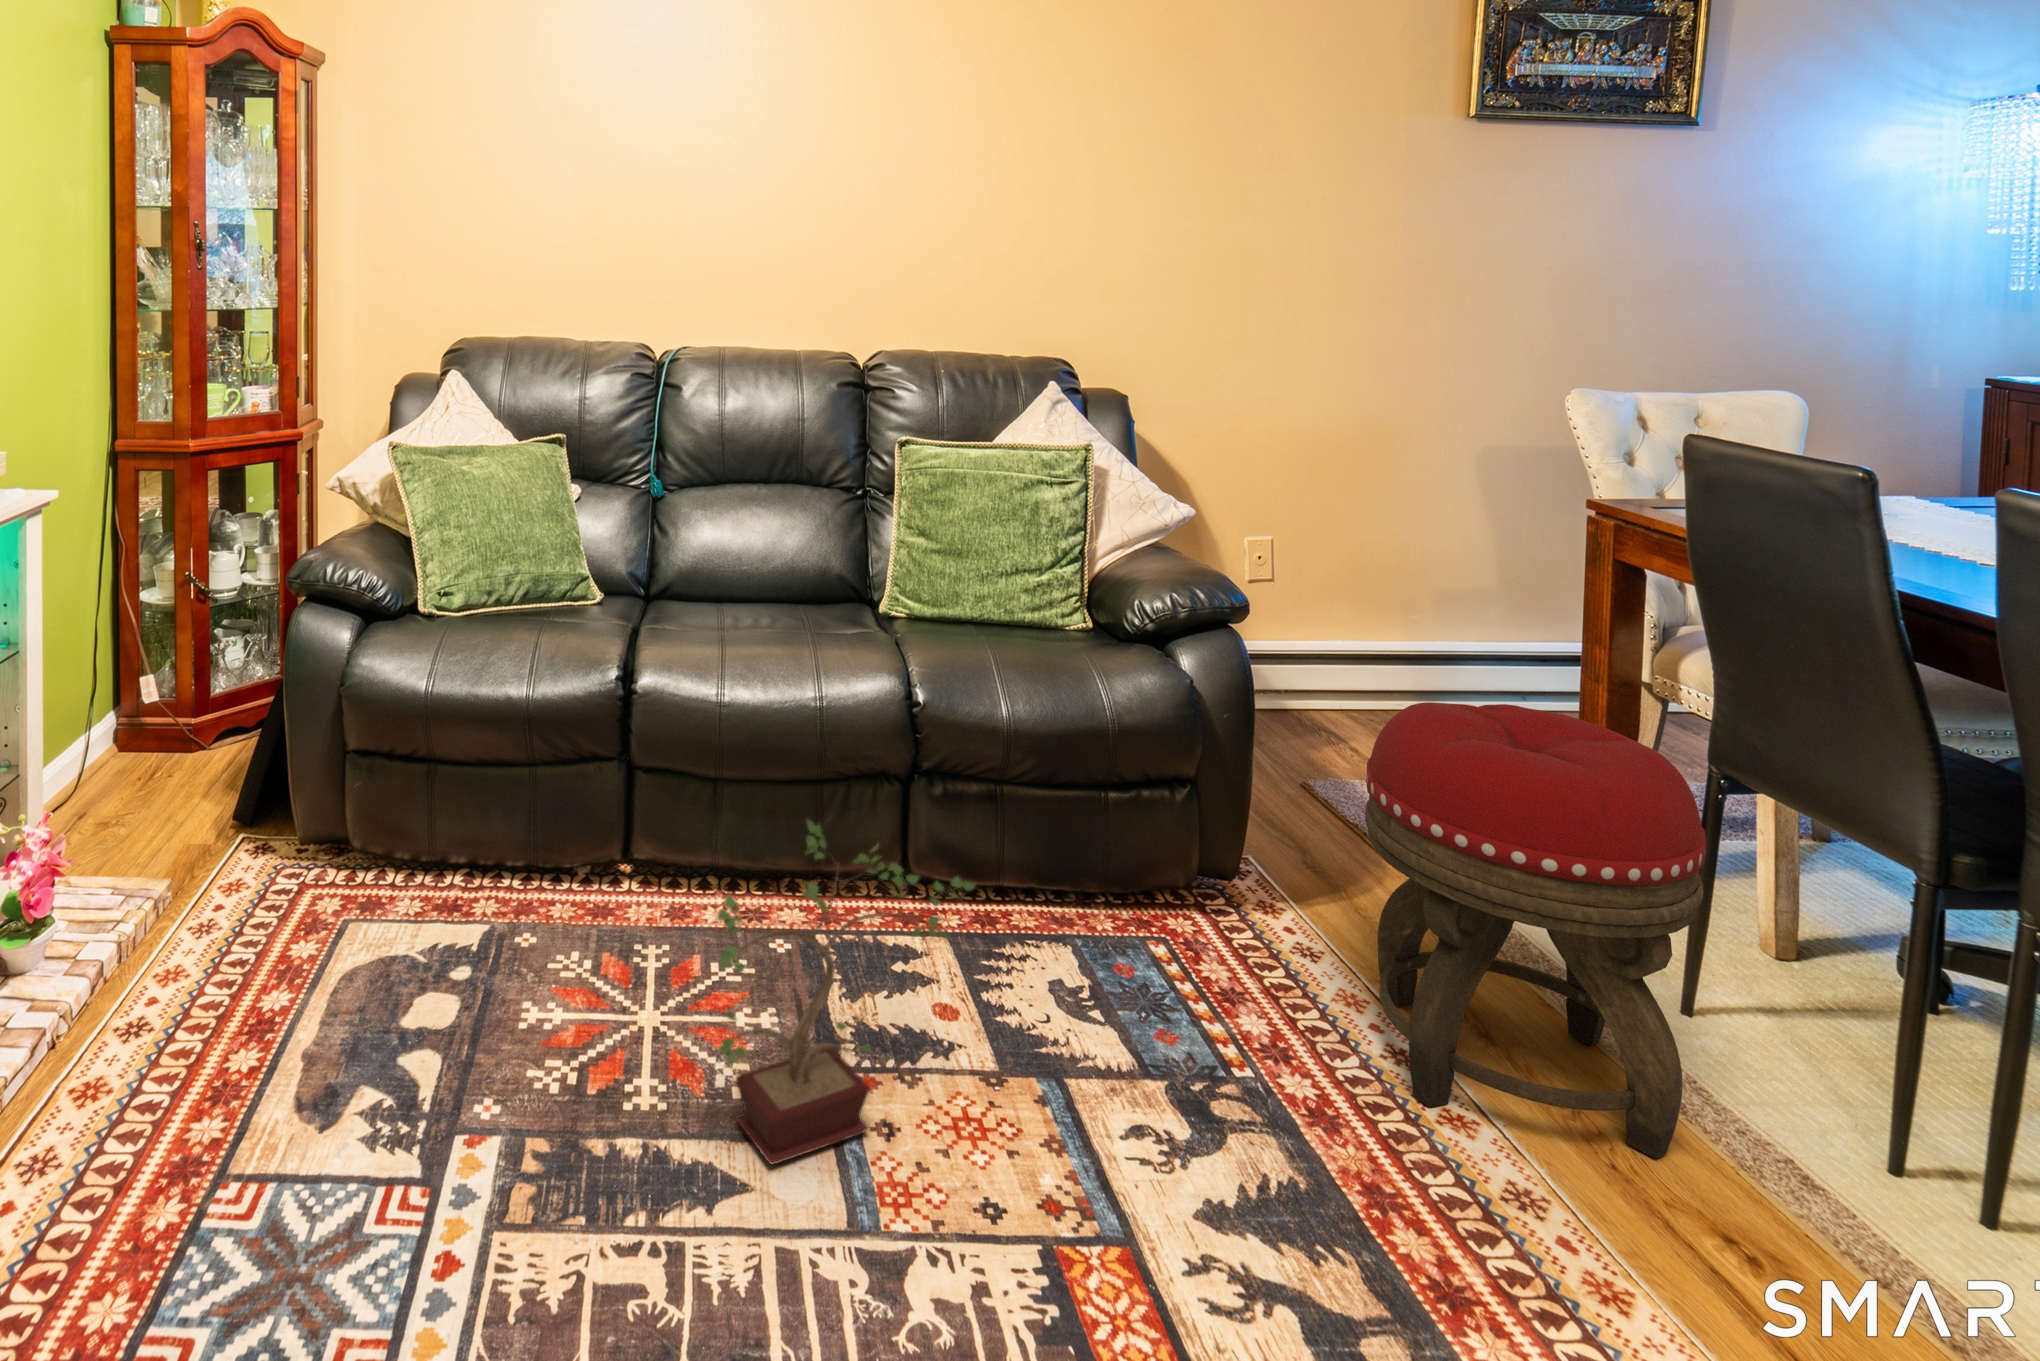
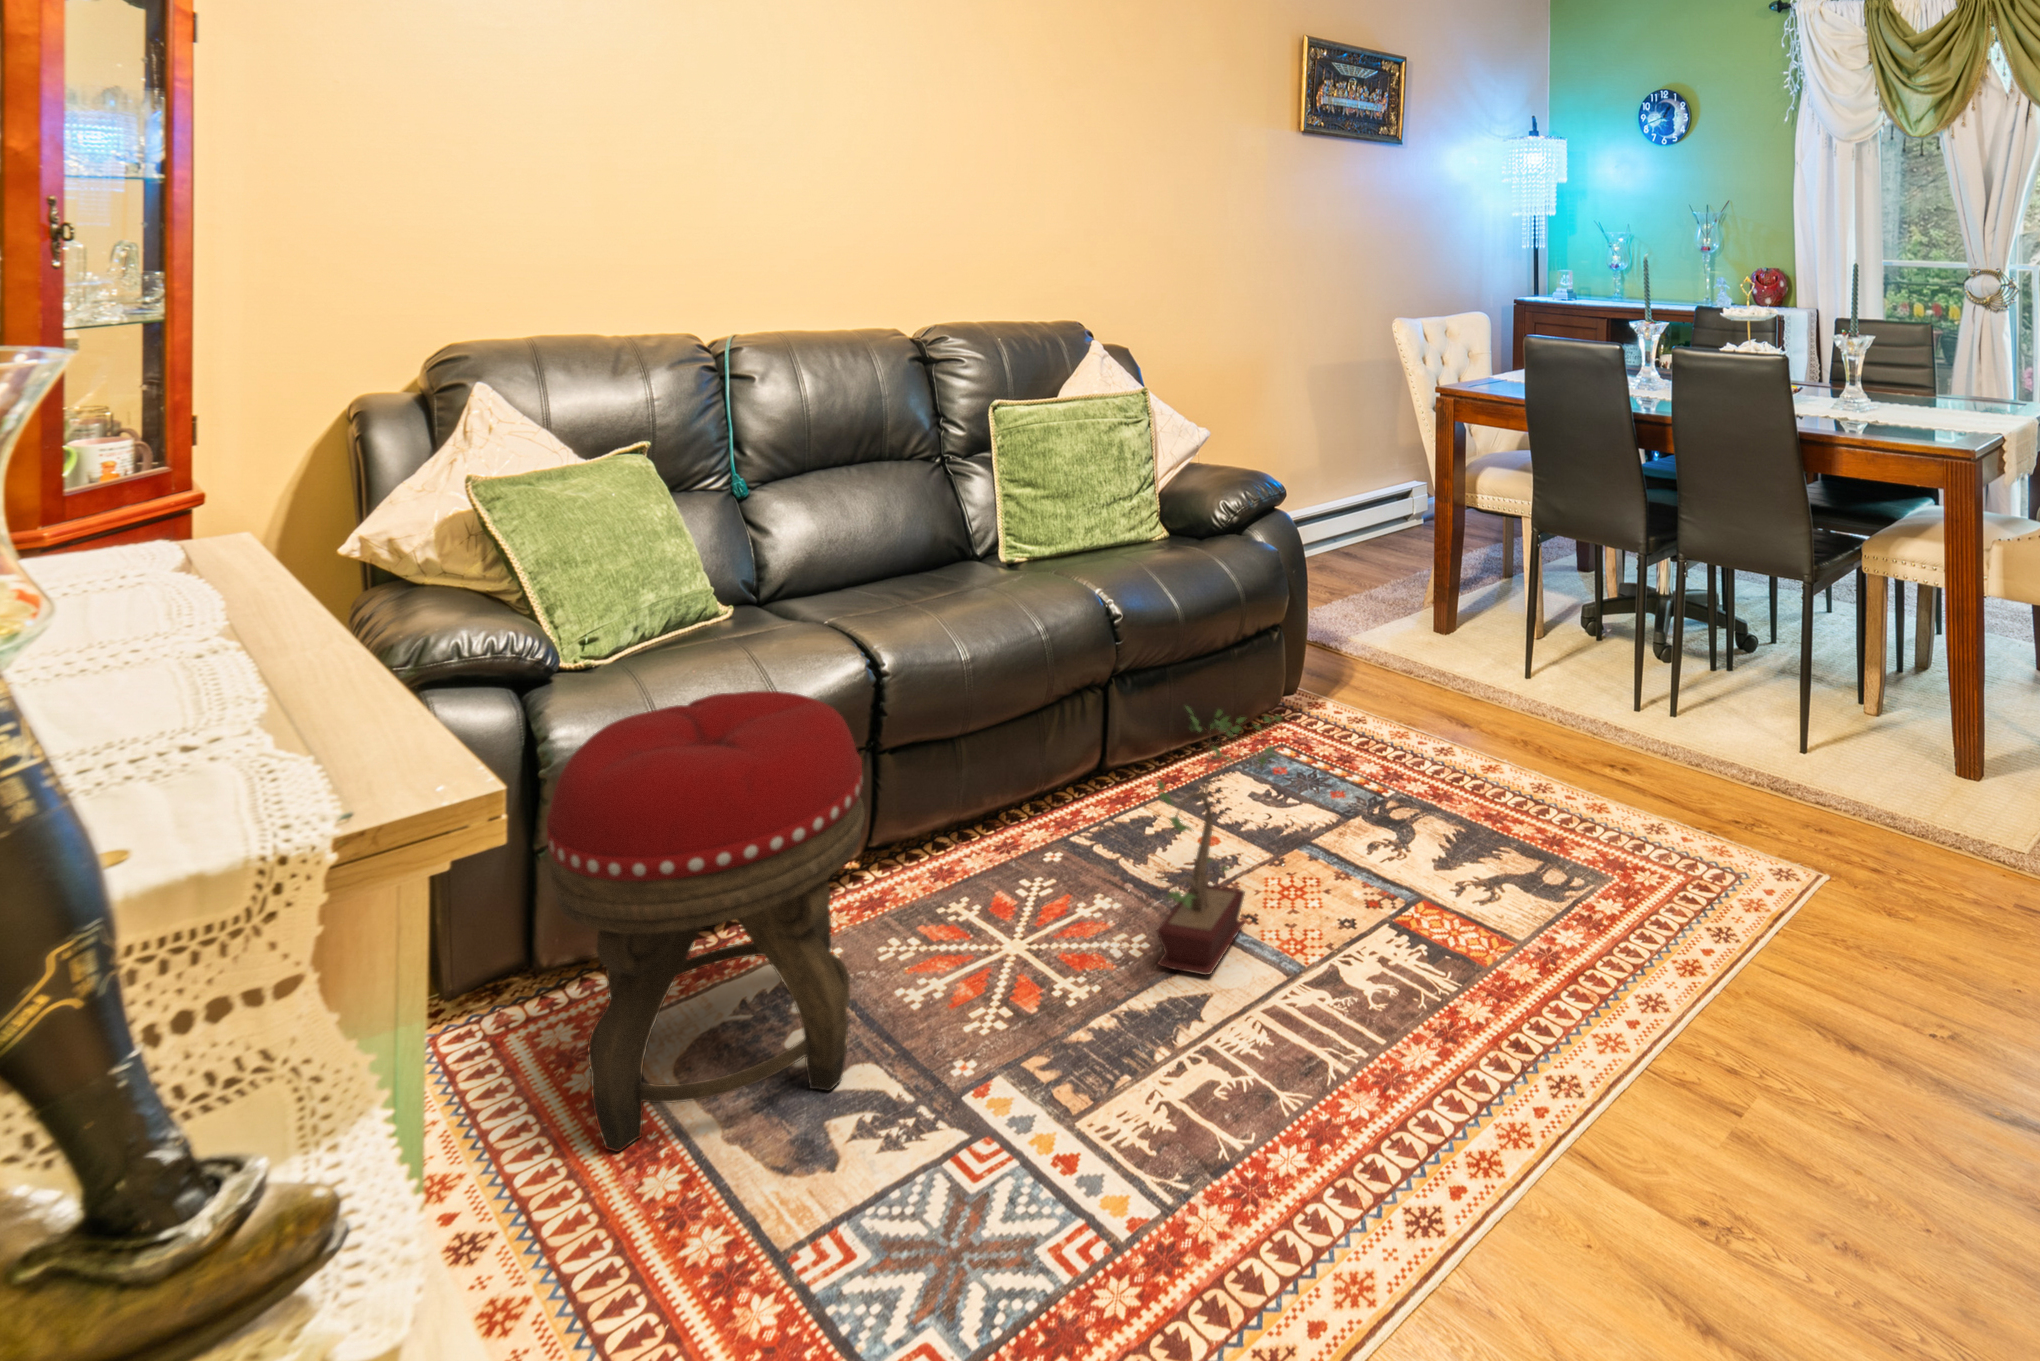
footstool: present [1365,702,1706,1158] -> present [547,691,865,1152]

